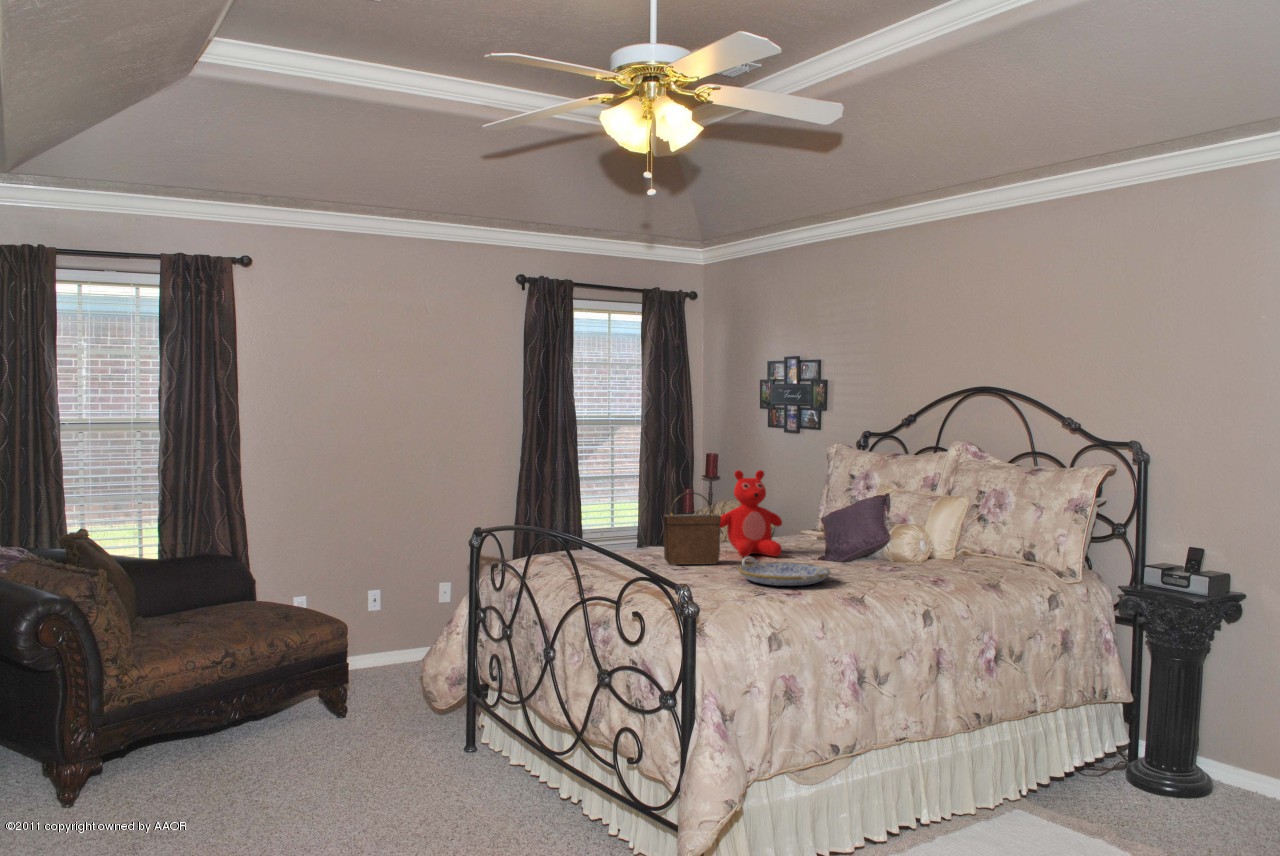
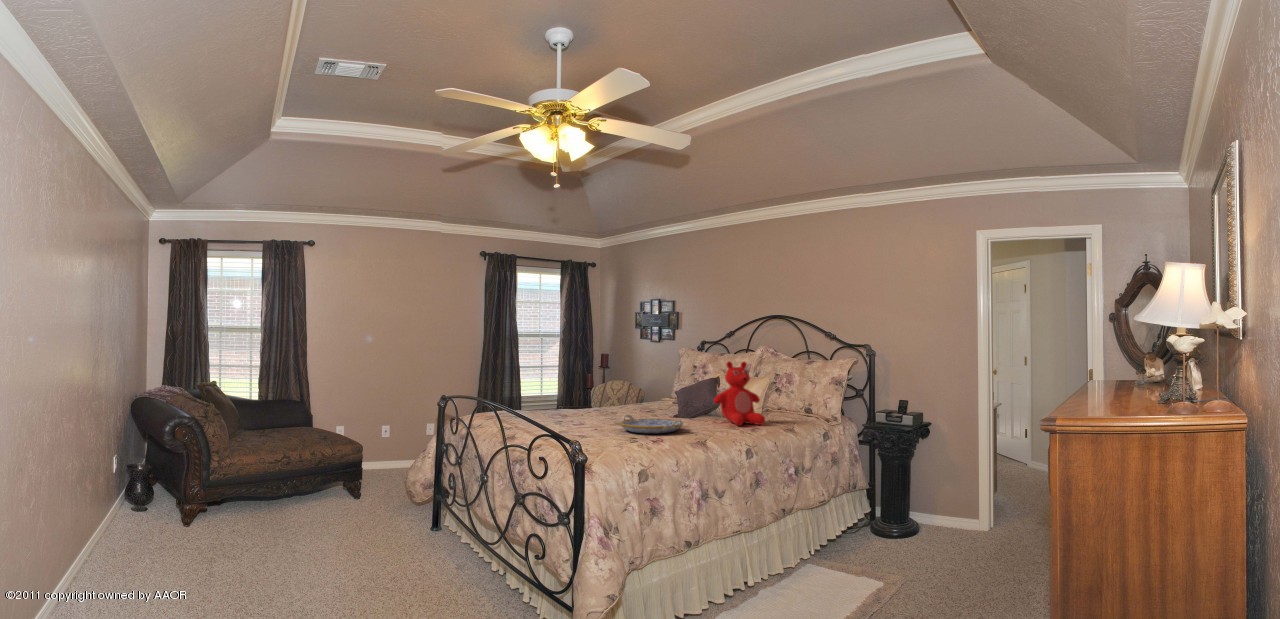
teddy bear: present [720,470,782,557] -> present [714,361,765,426]
handbag: present [664,492,721,565] -> none [571,373,609,422]

